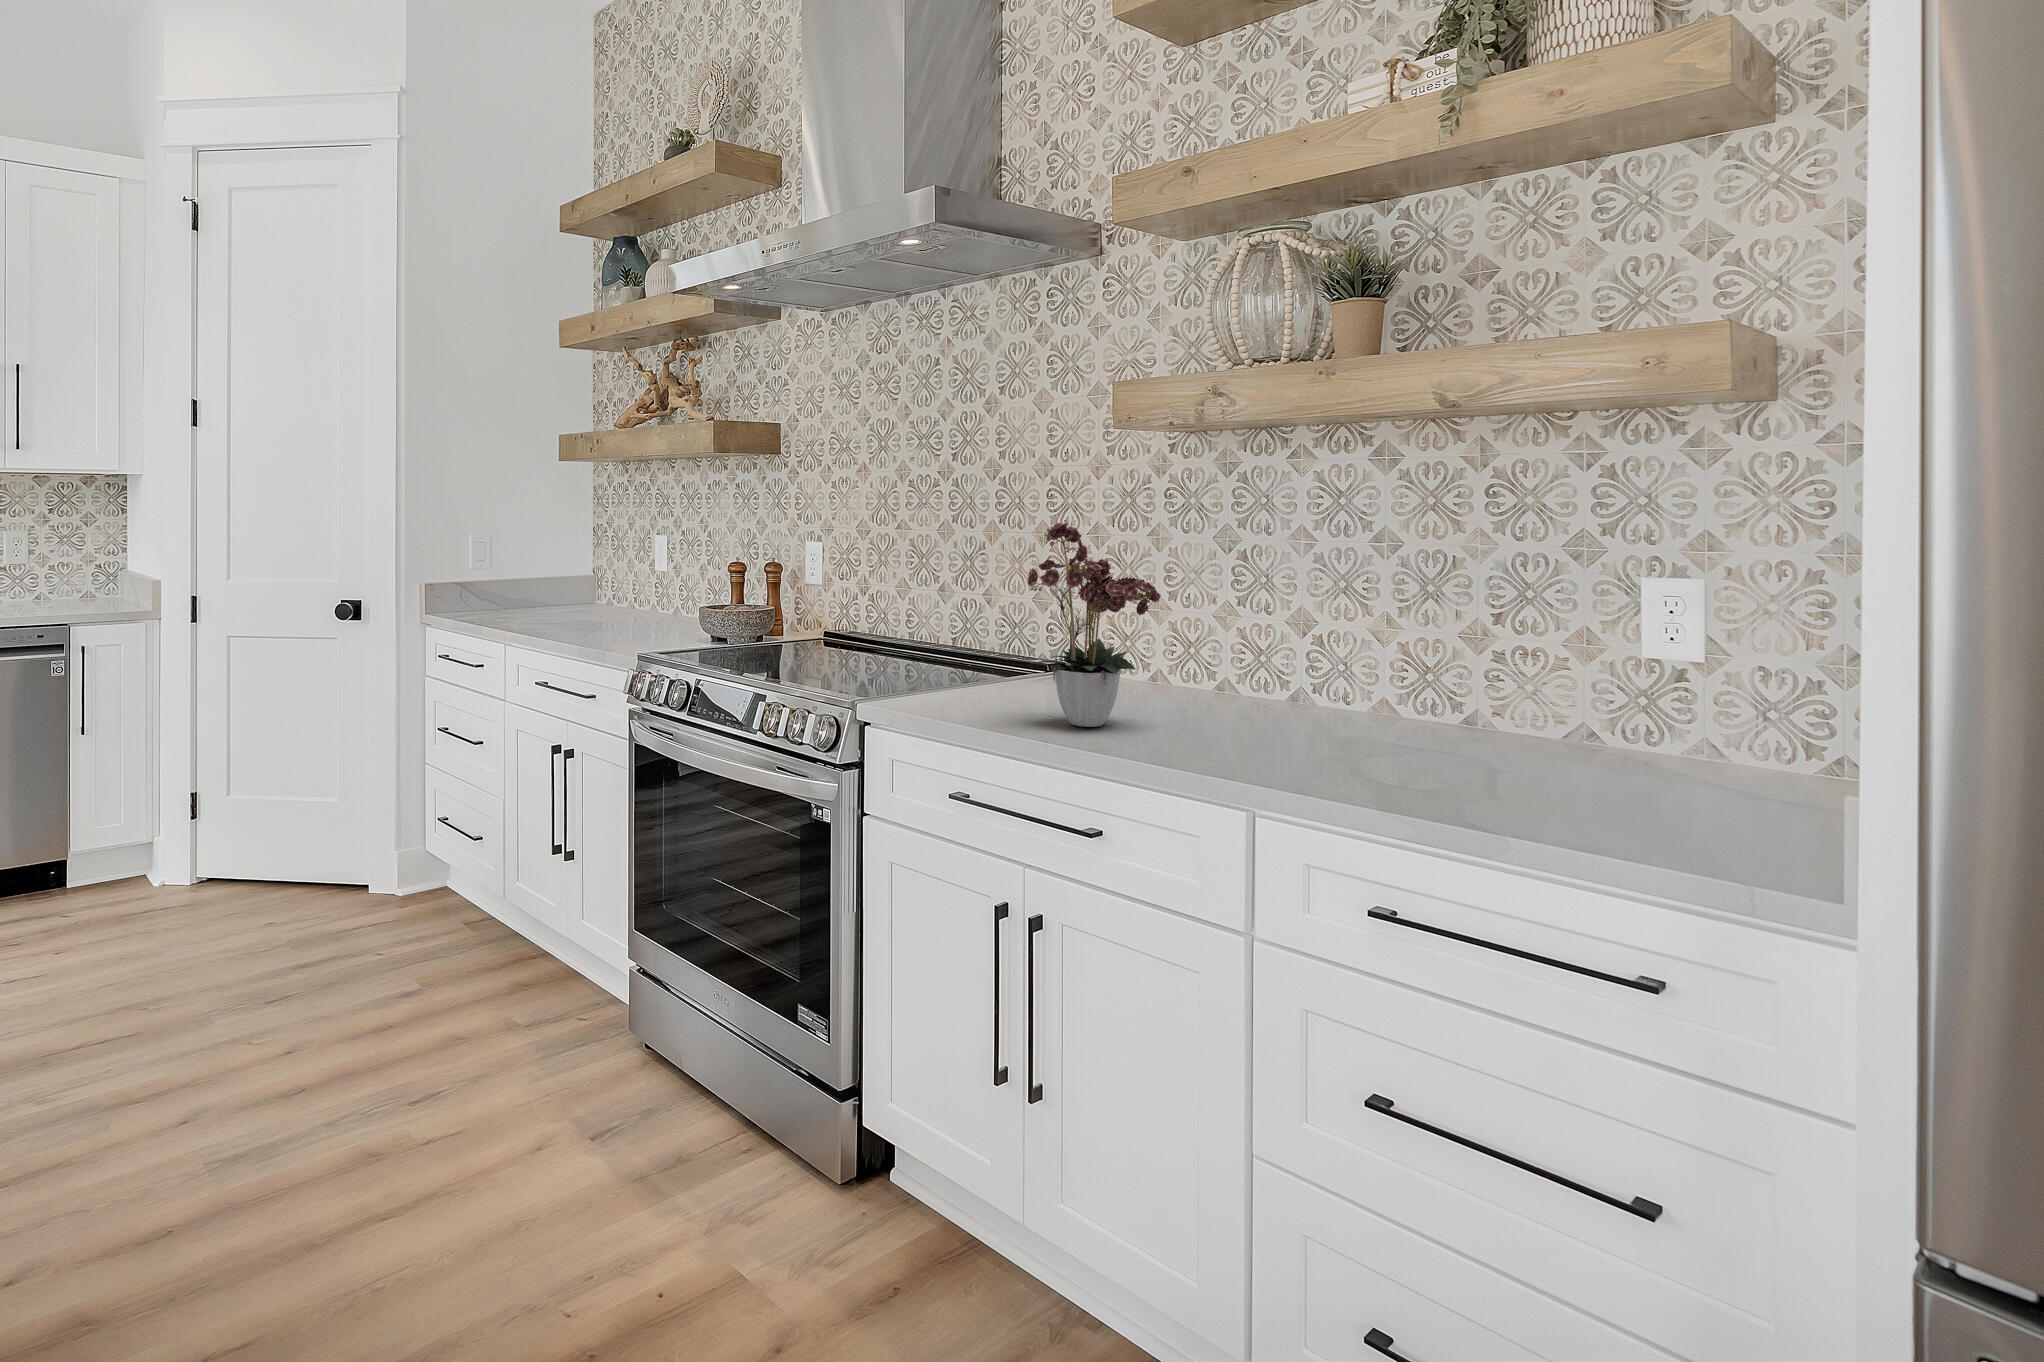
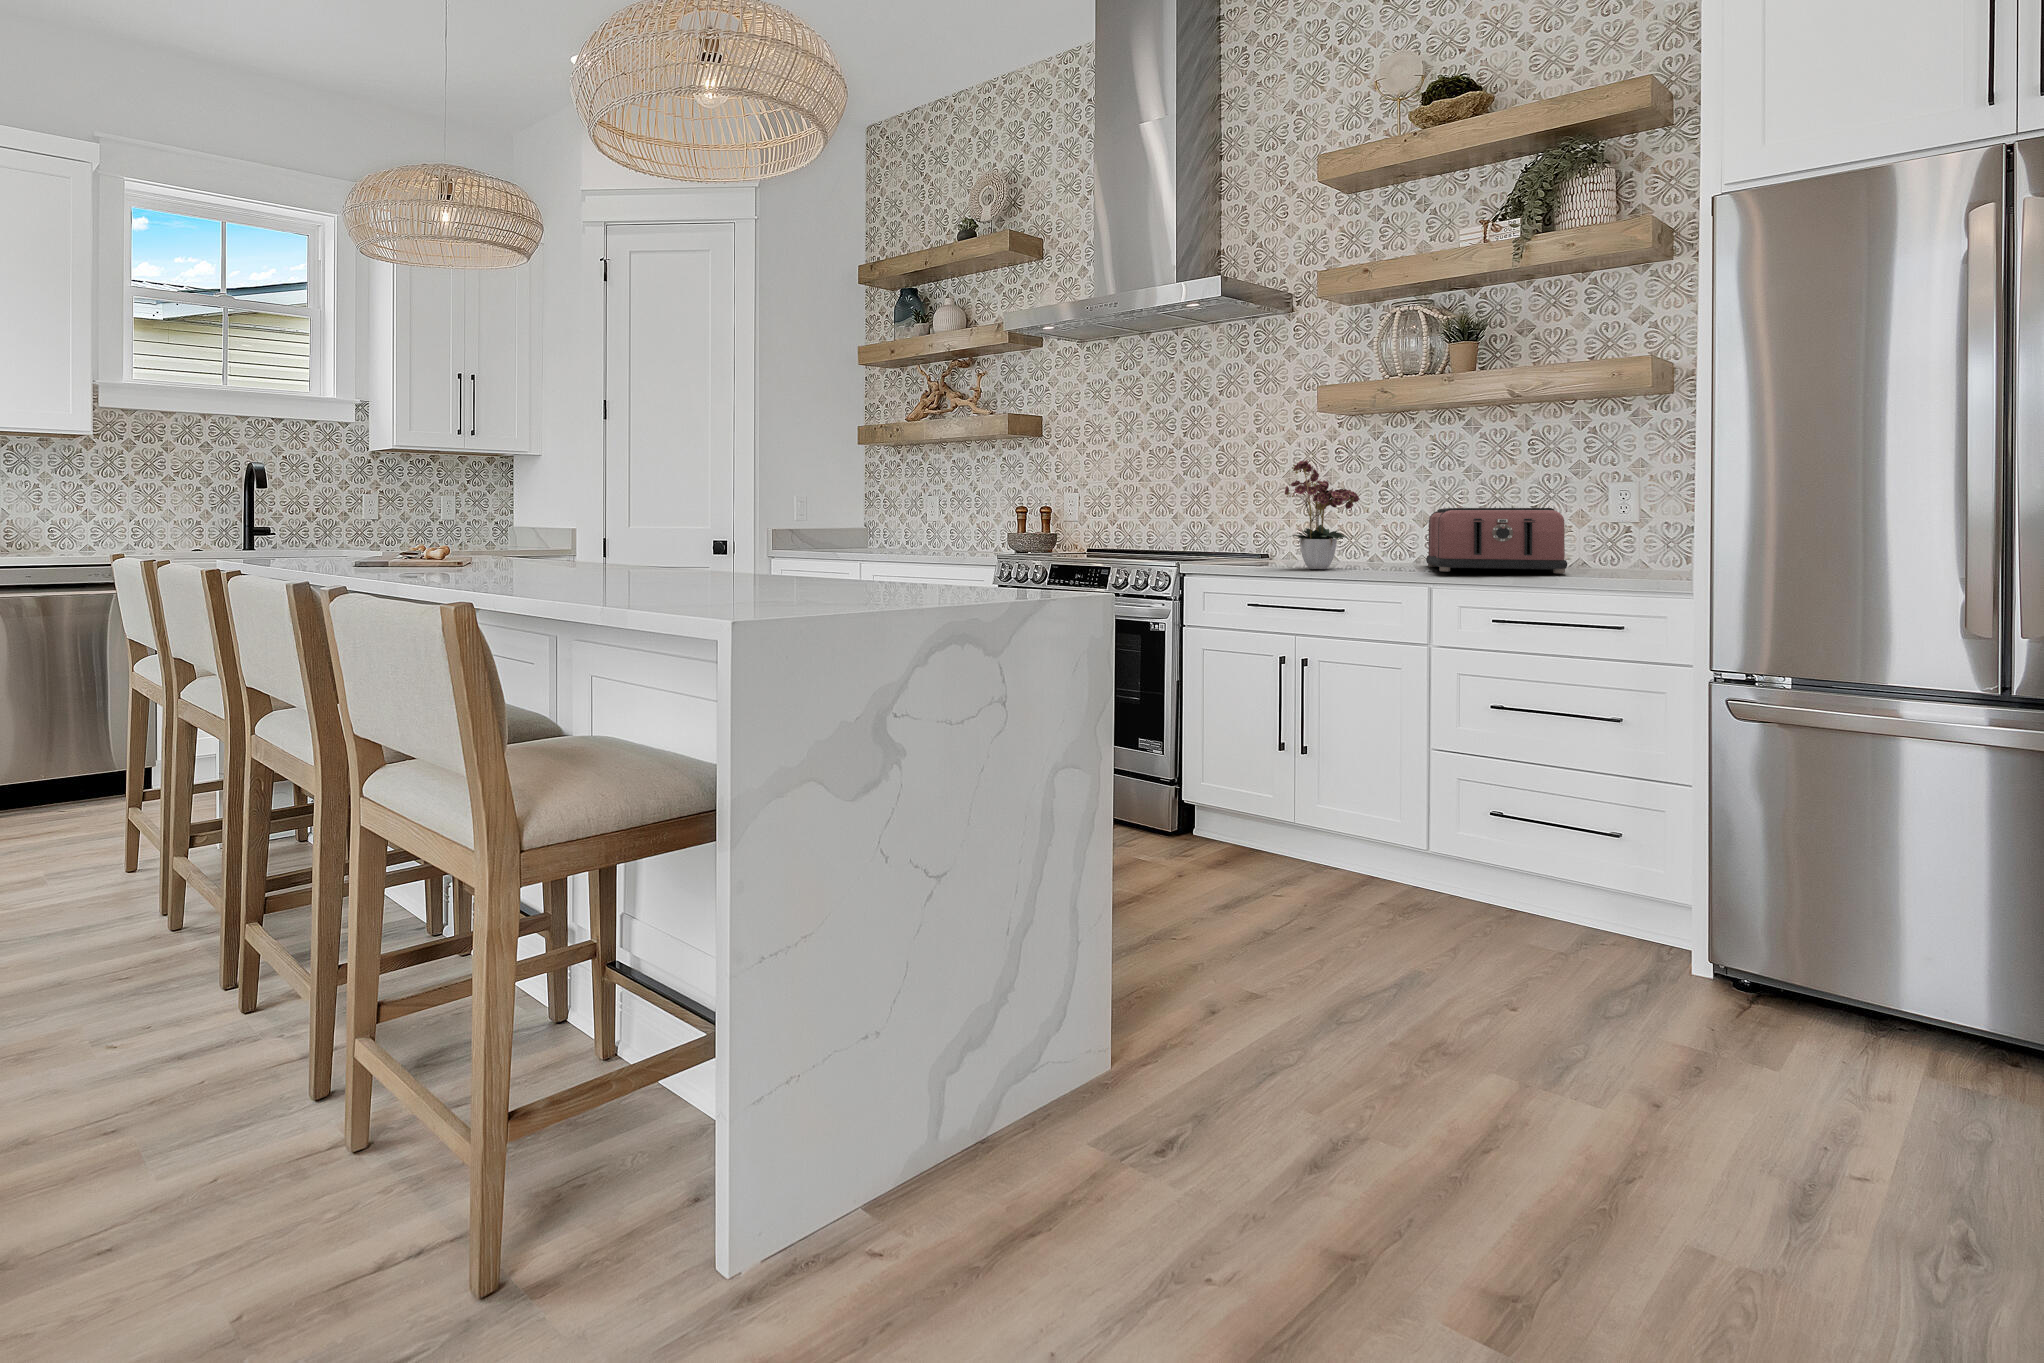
toaster: none [1277,620,1540,787] -> present [1426,508,1567,573]

